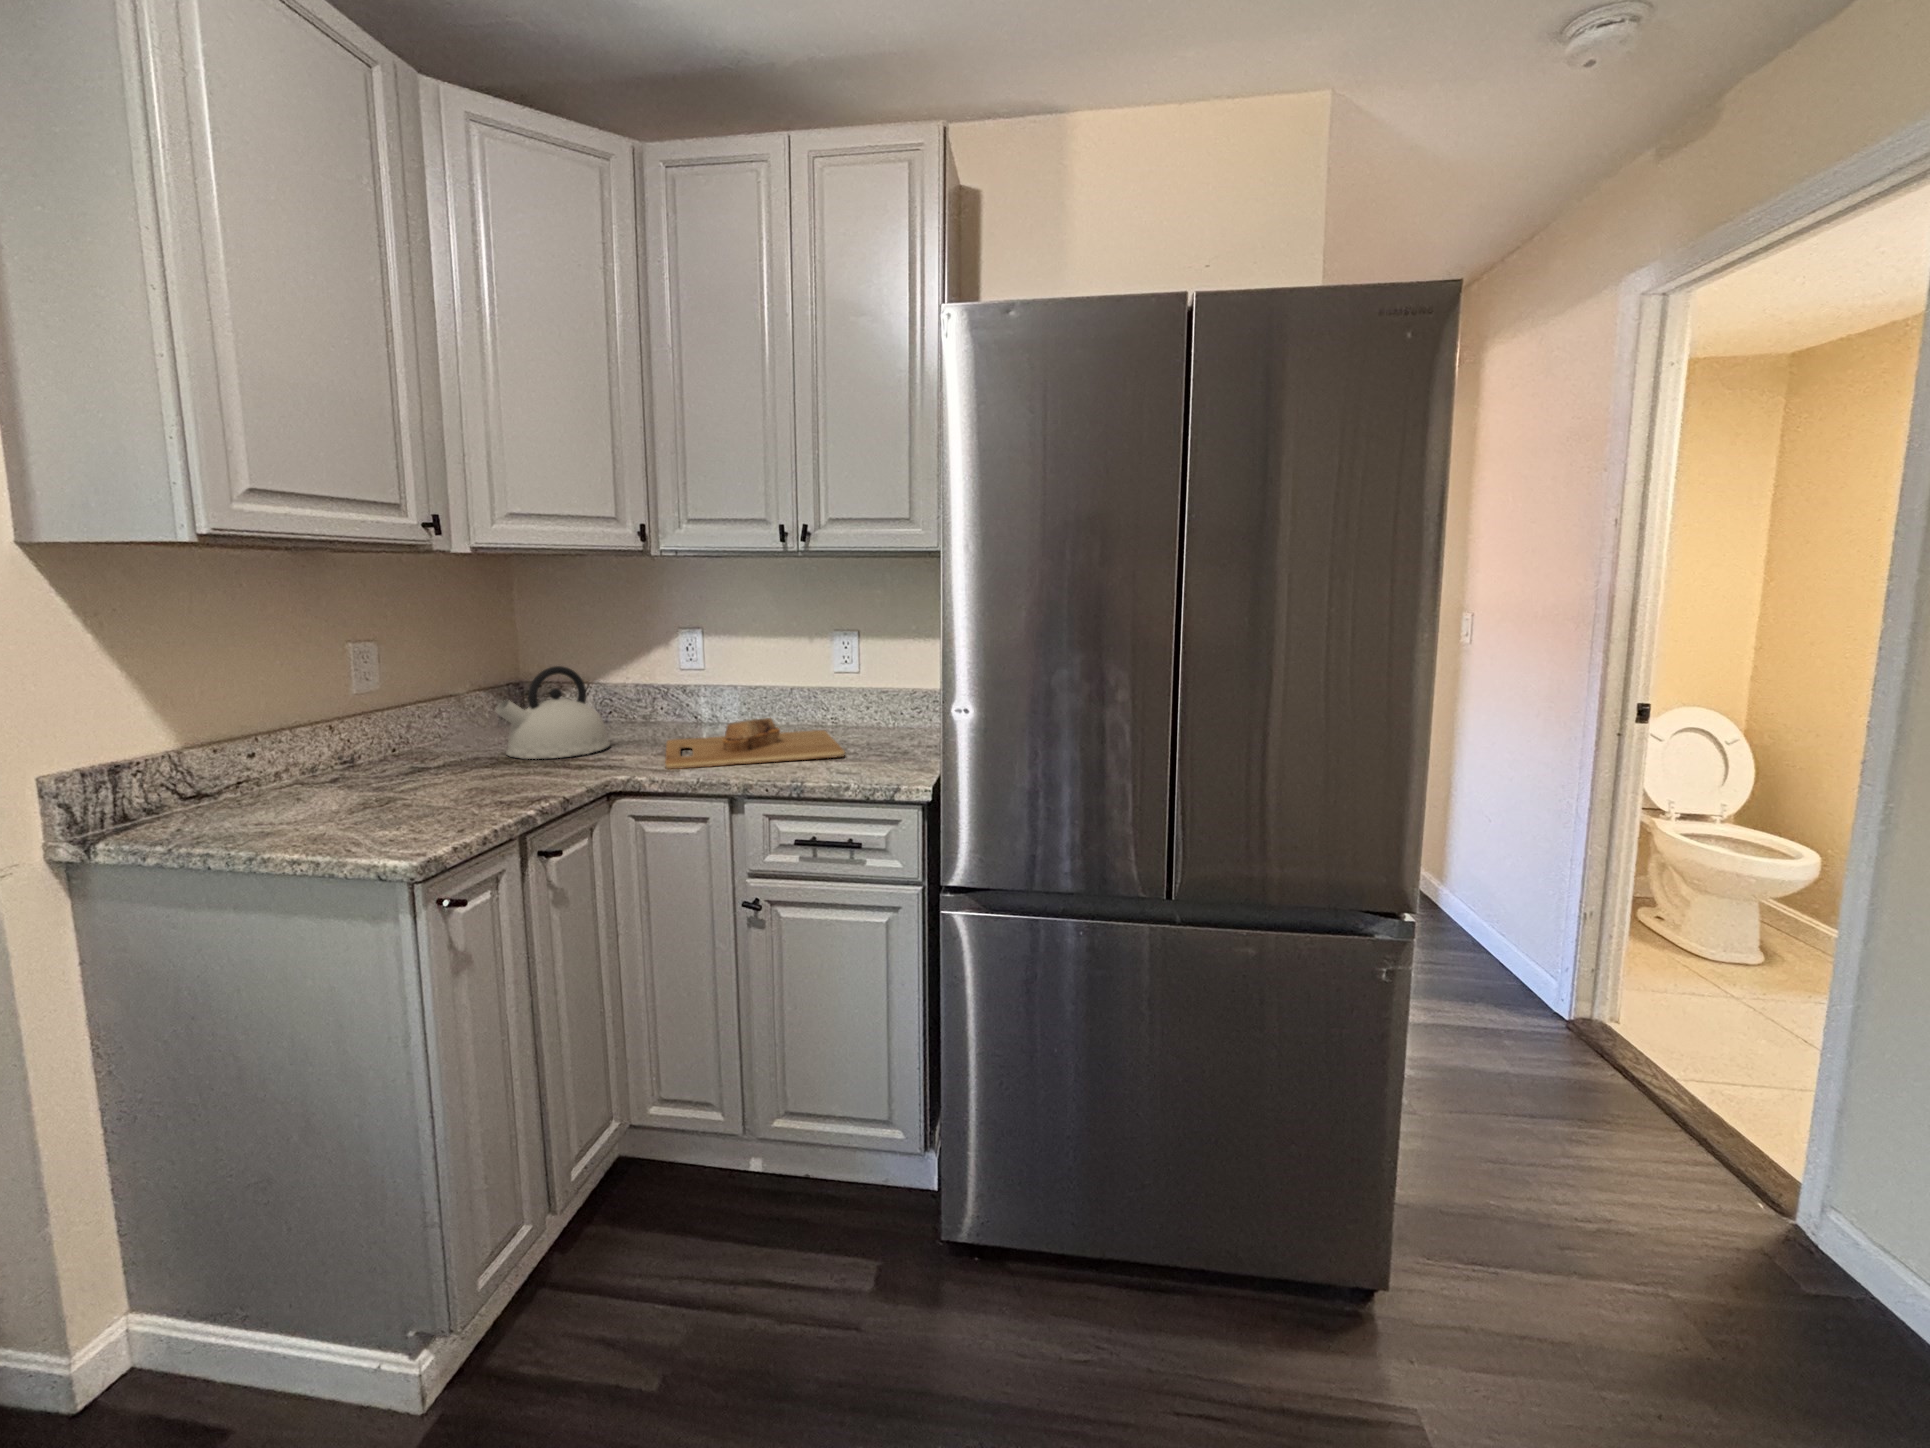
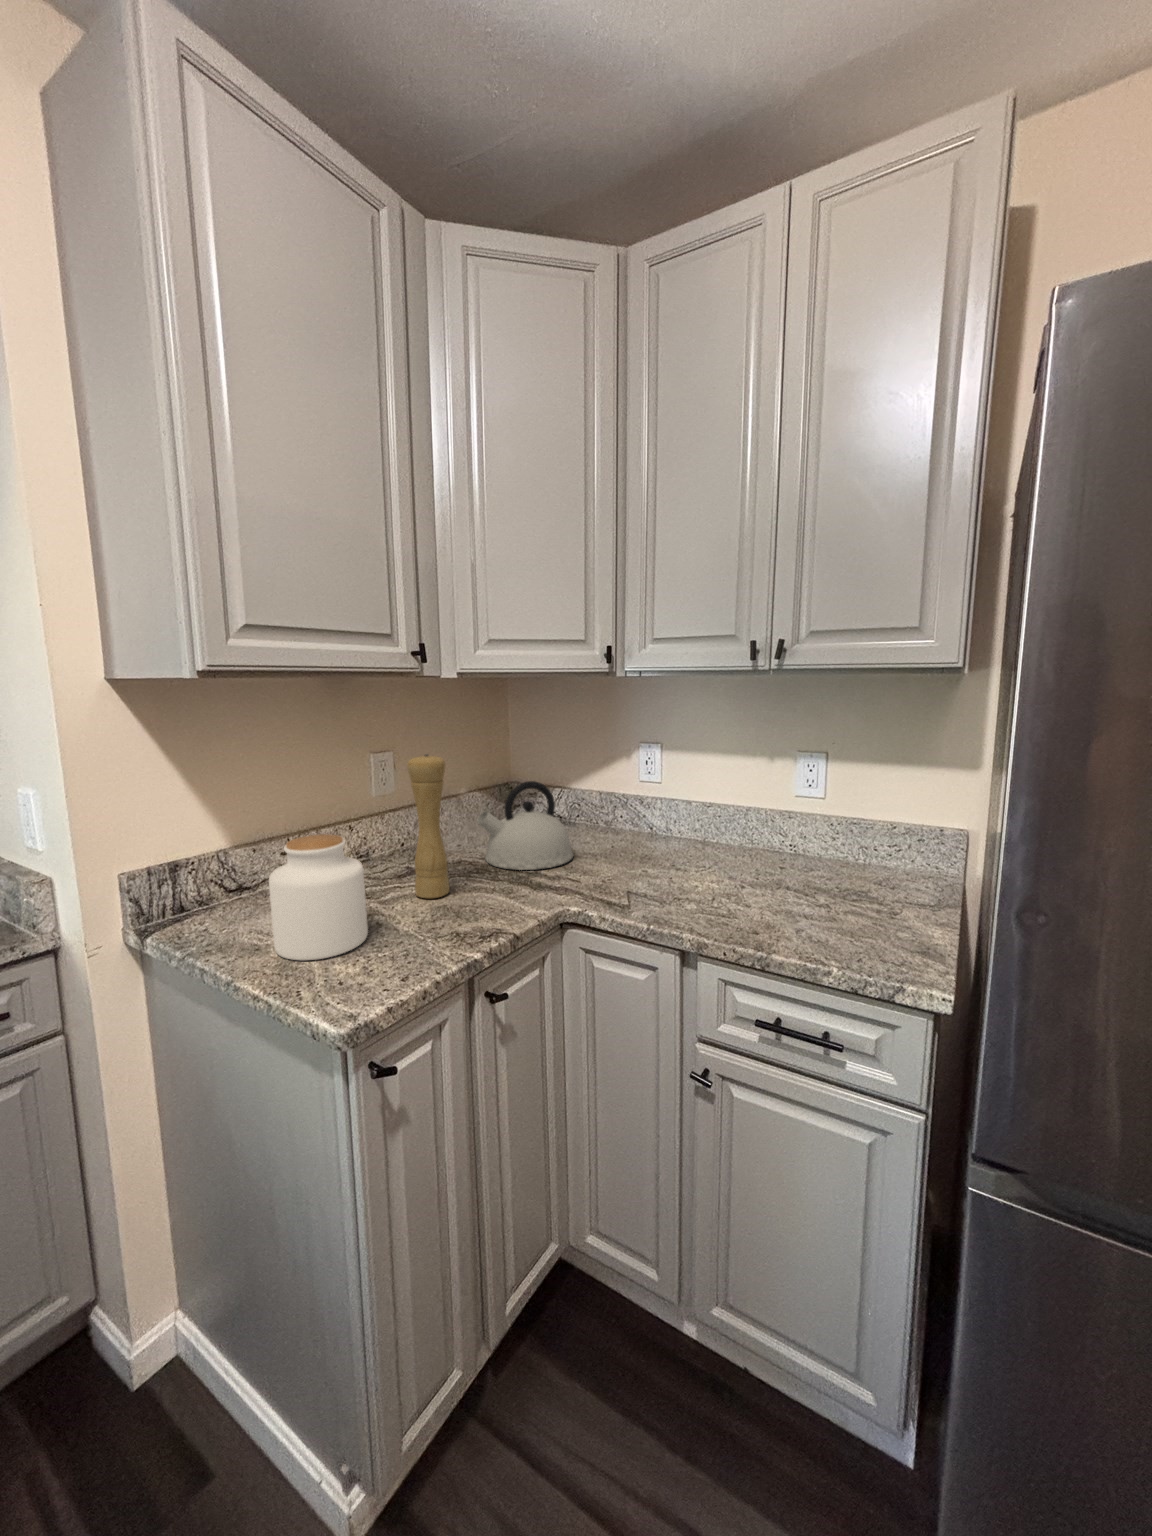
pepper mill: none [422,631,477,785] -> present [407,754,449,898]
jar: none [284,710,401,833] -> present [269,834,368,960]
cutting board: present [665,718,845,770] -> none [618,848,814,909]

